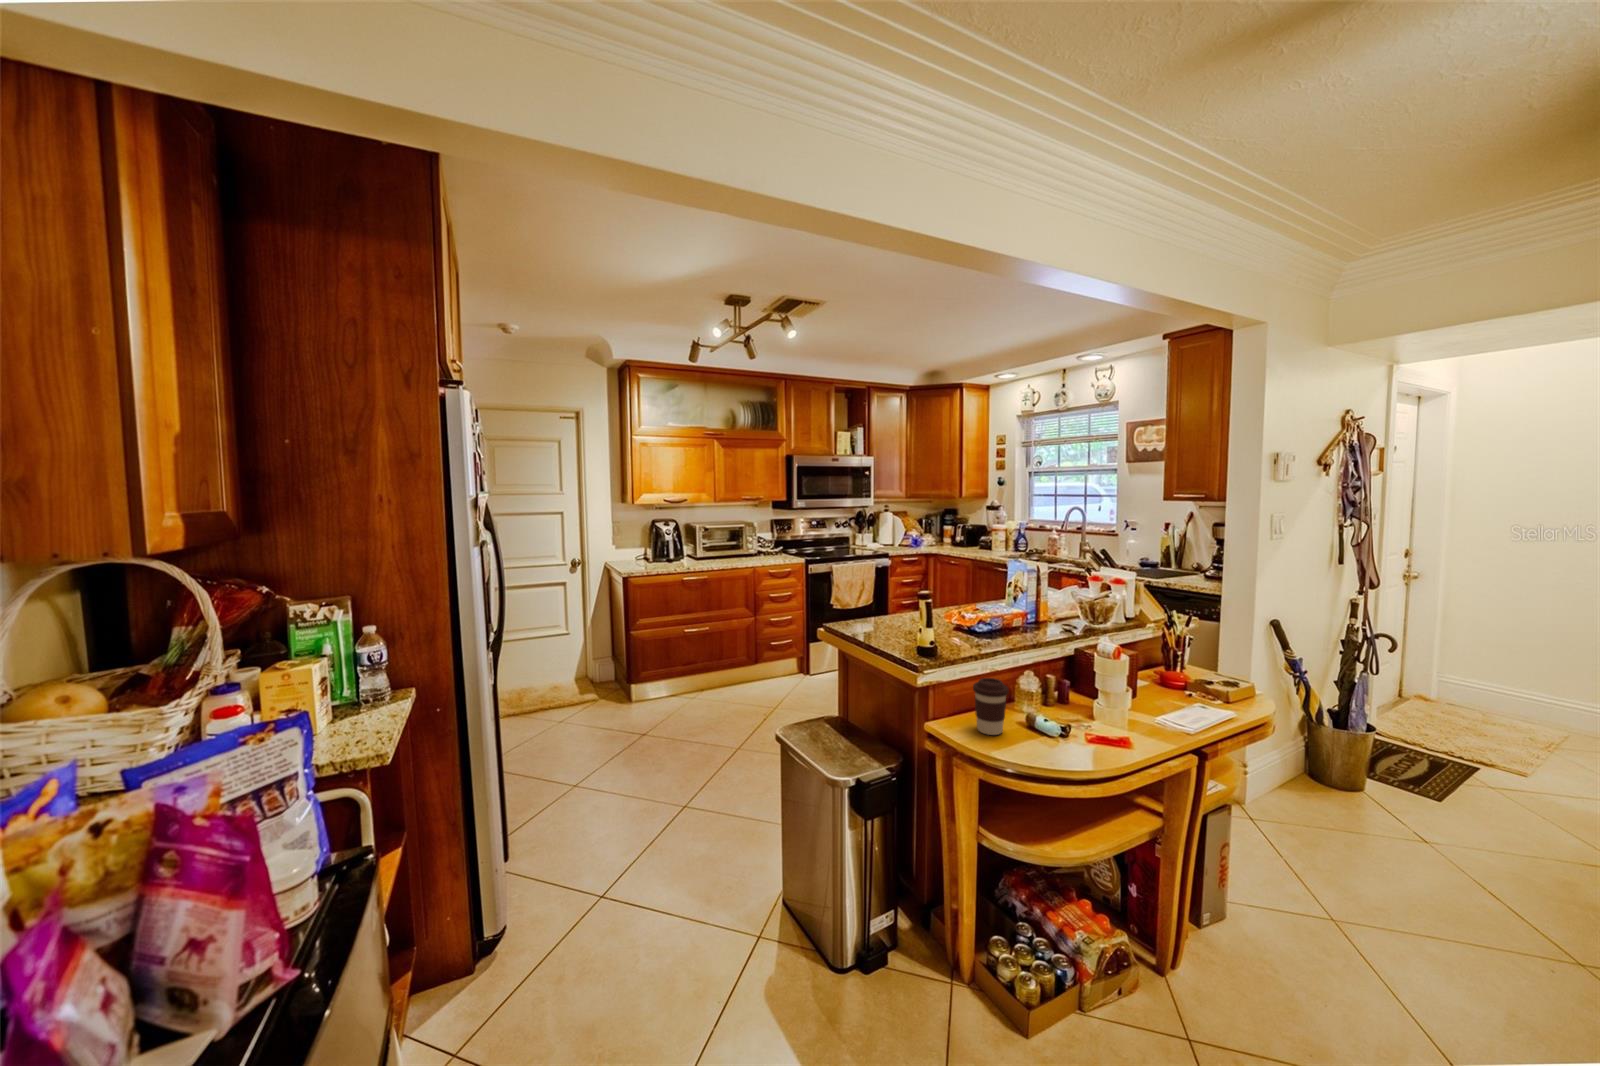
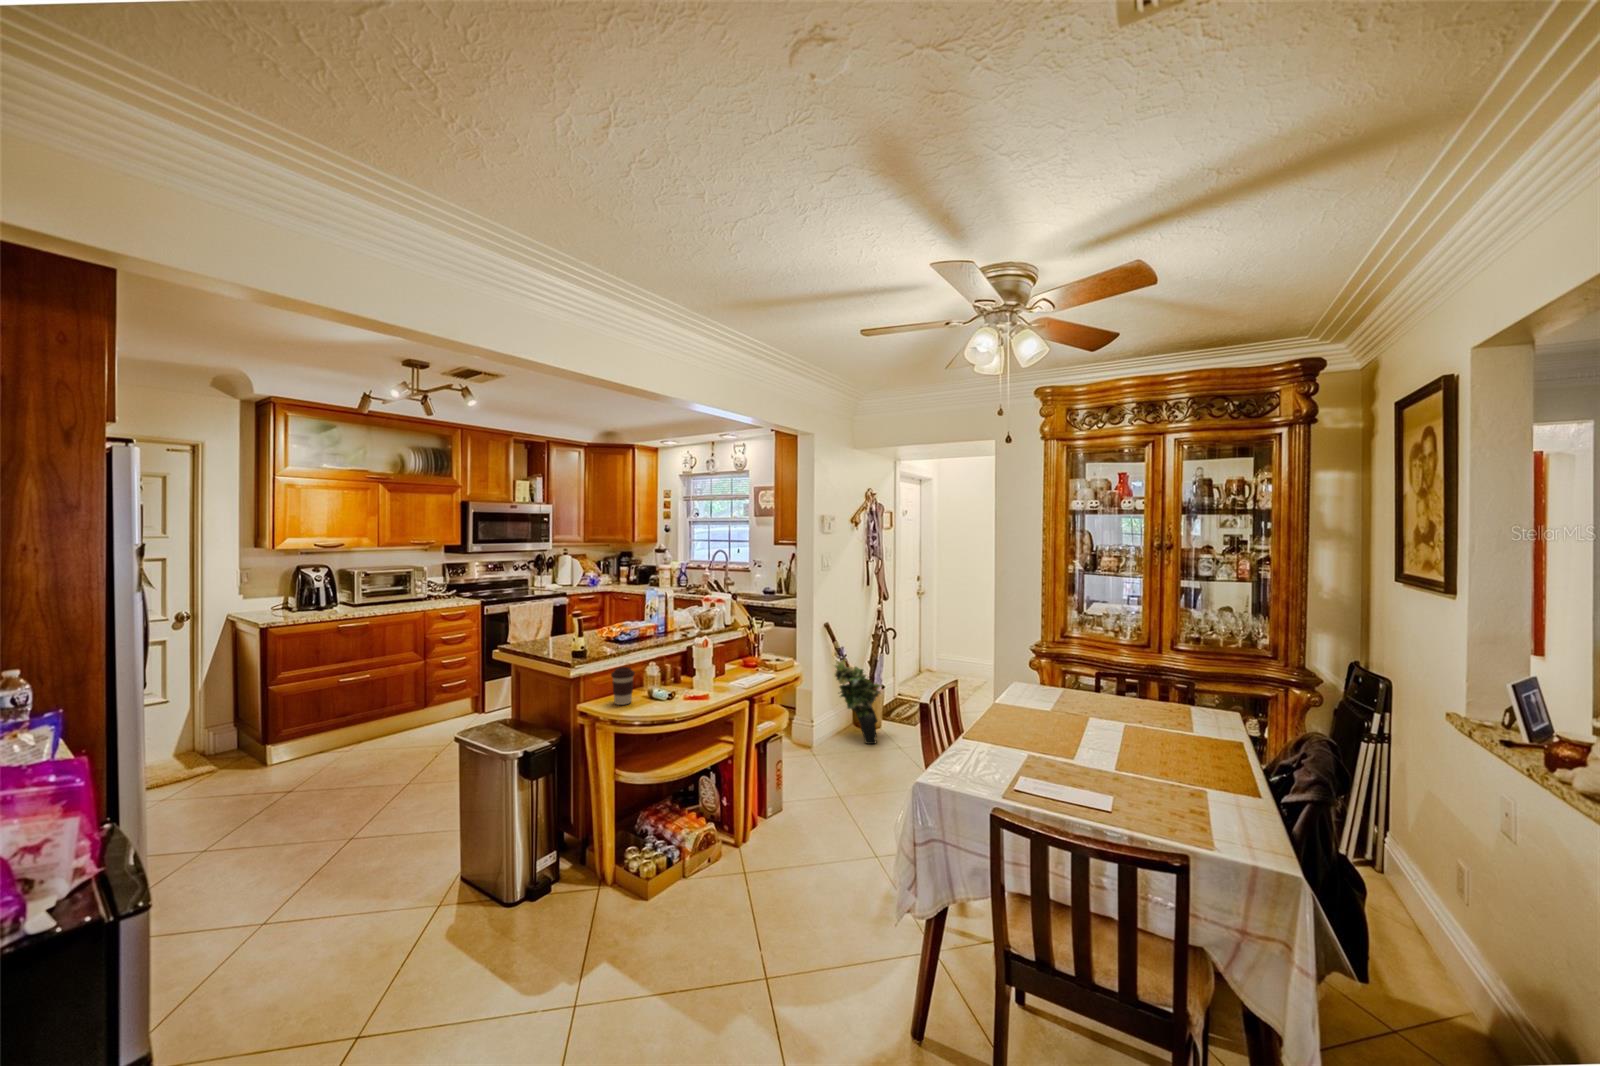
potted plant: none [1288,677,1394,823] -> present [835,659,881,744]

